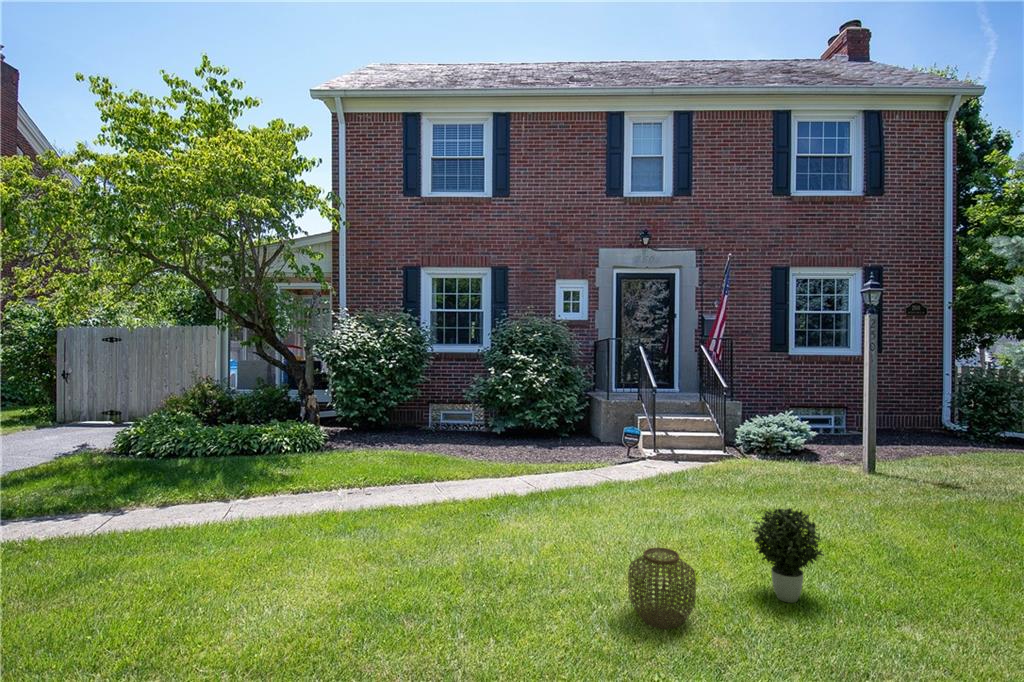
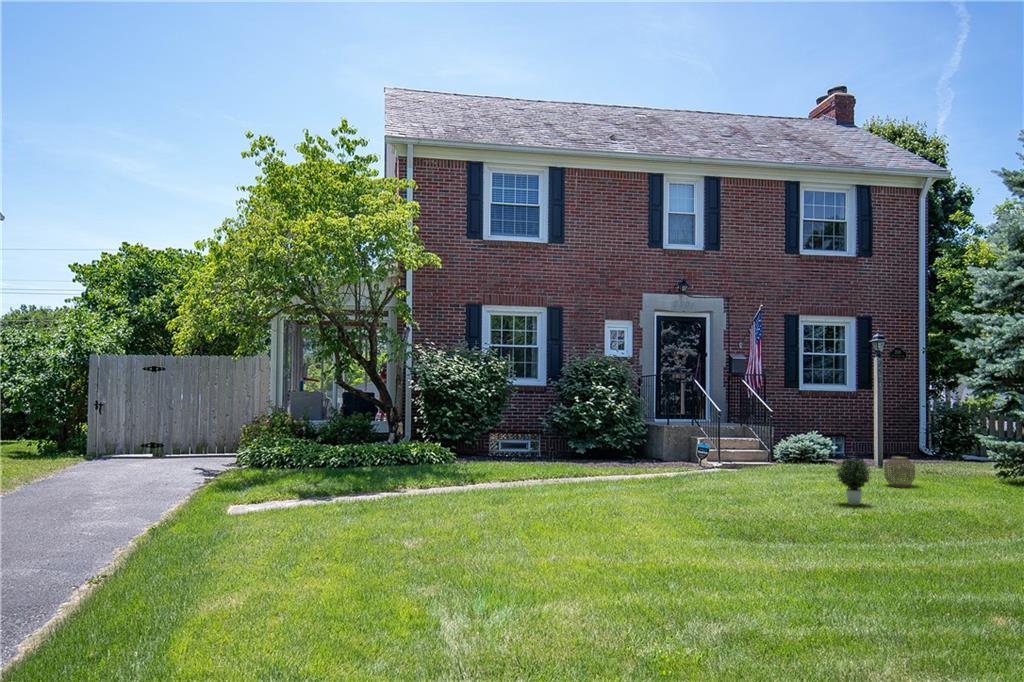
woven basket: present [628,547,696,629] -> present [884,456,915,487]

